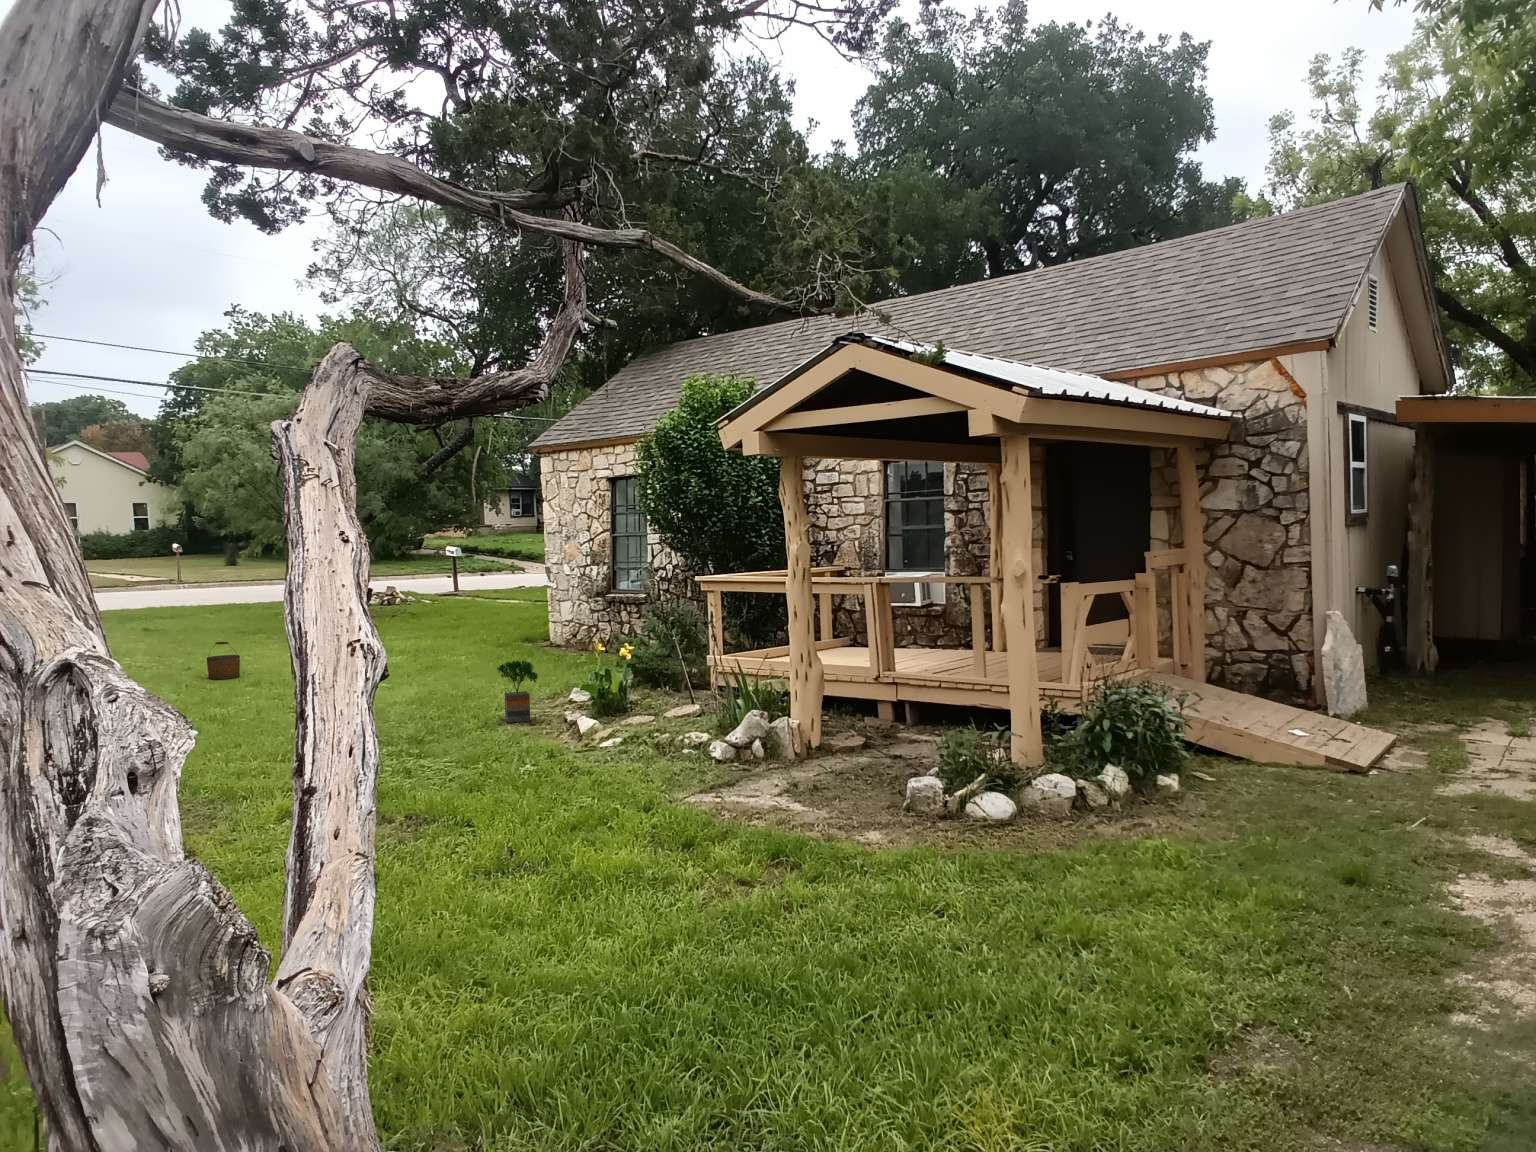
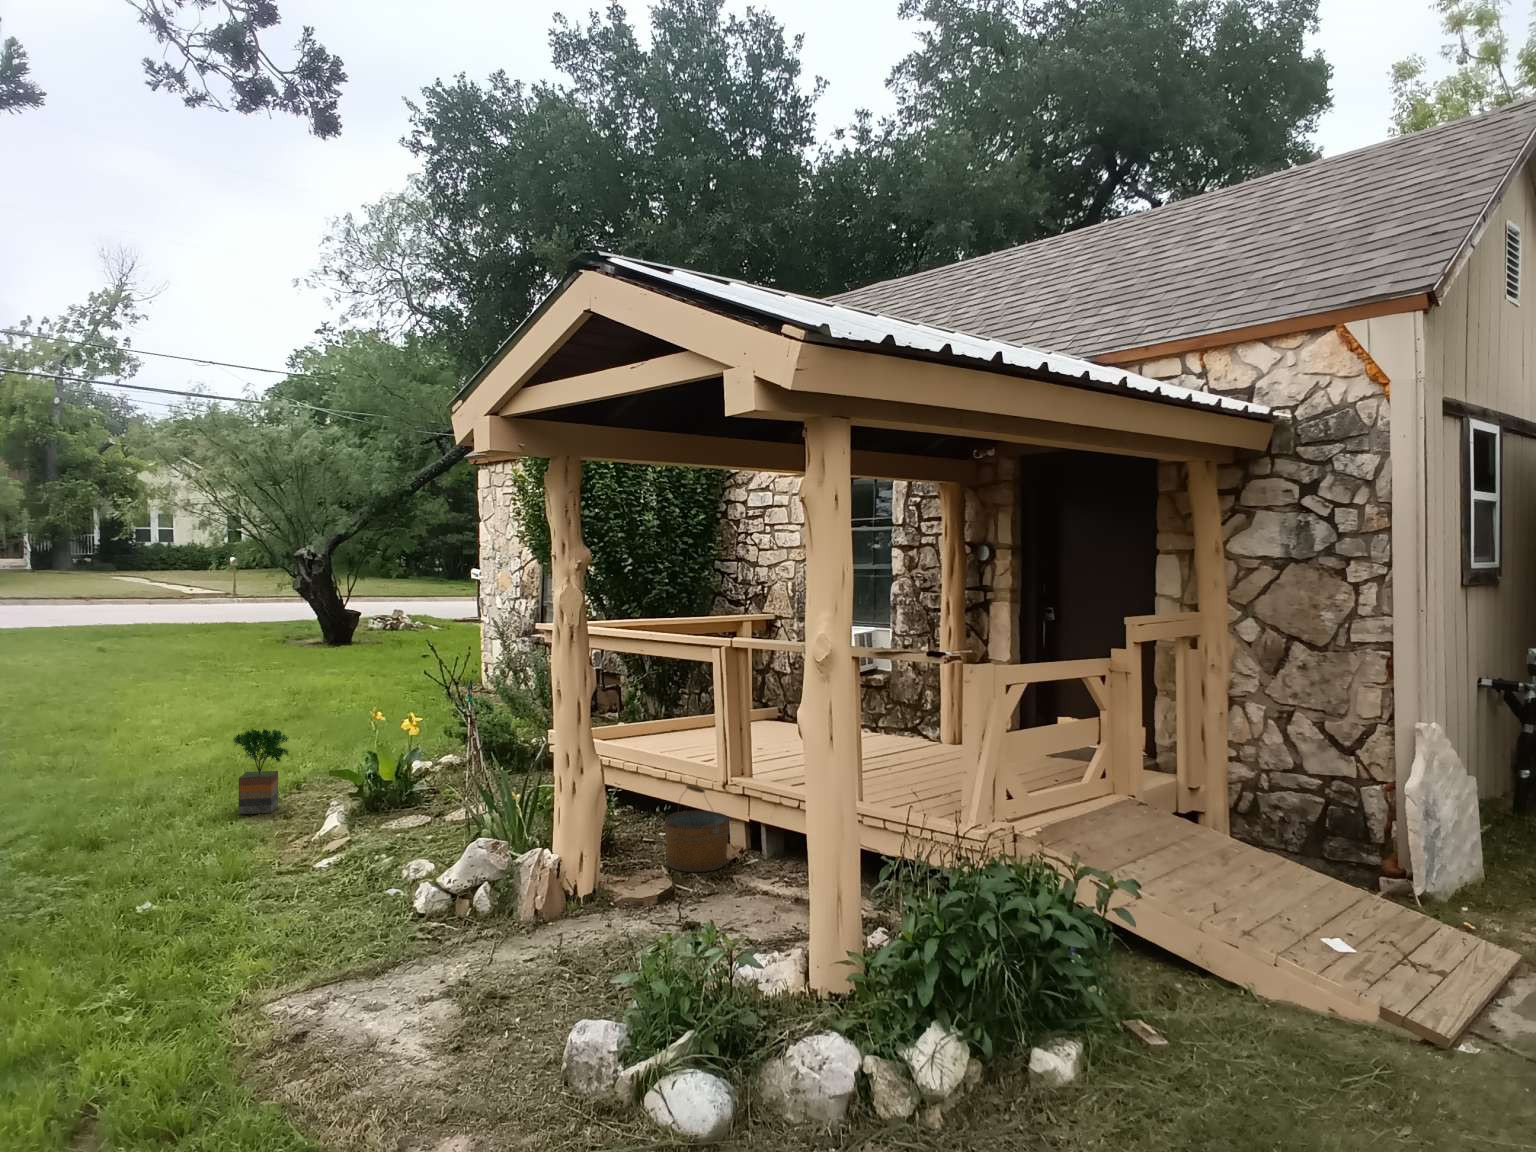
bucket: present [207,642,240,680] -> present [665,785,729,872]

